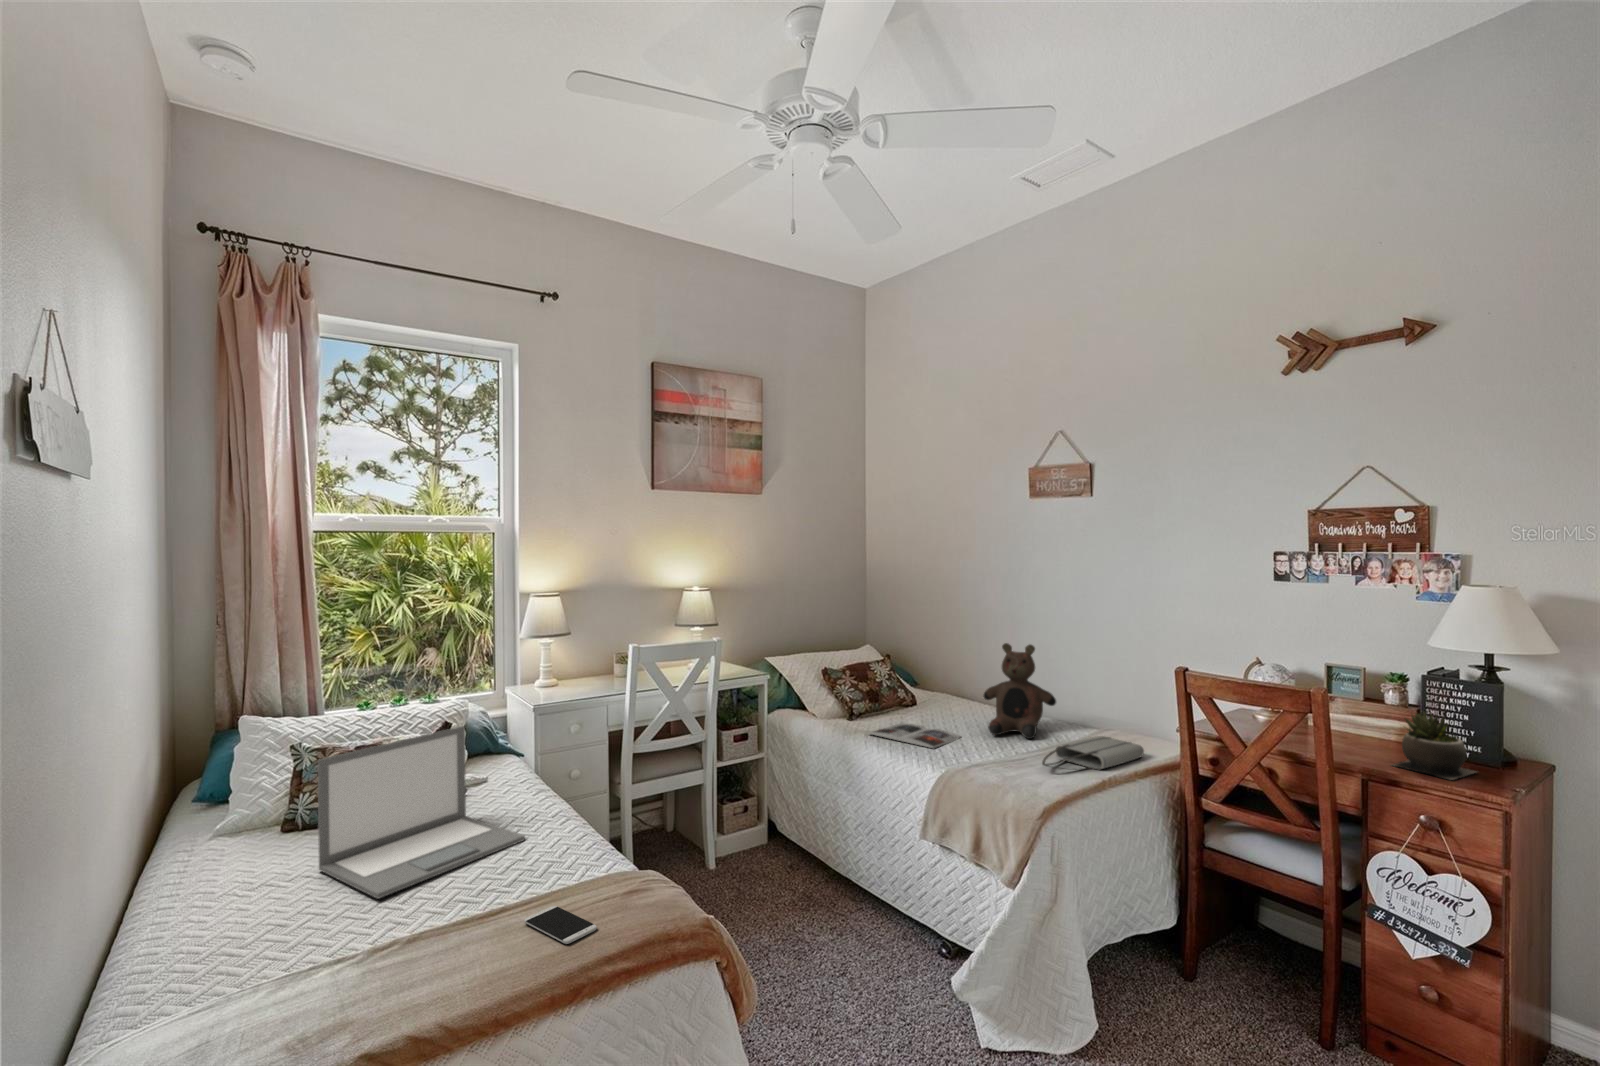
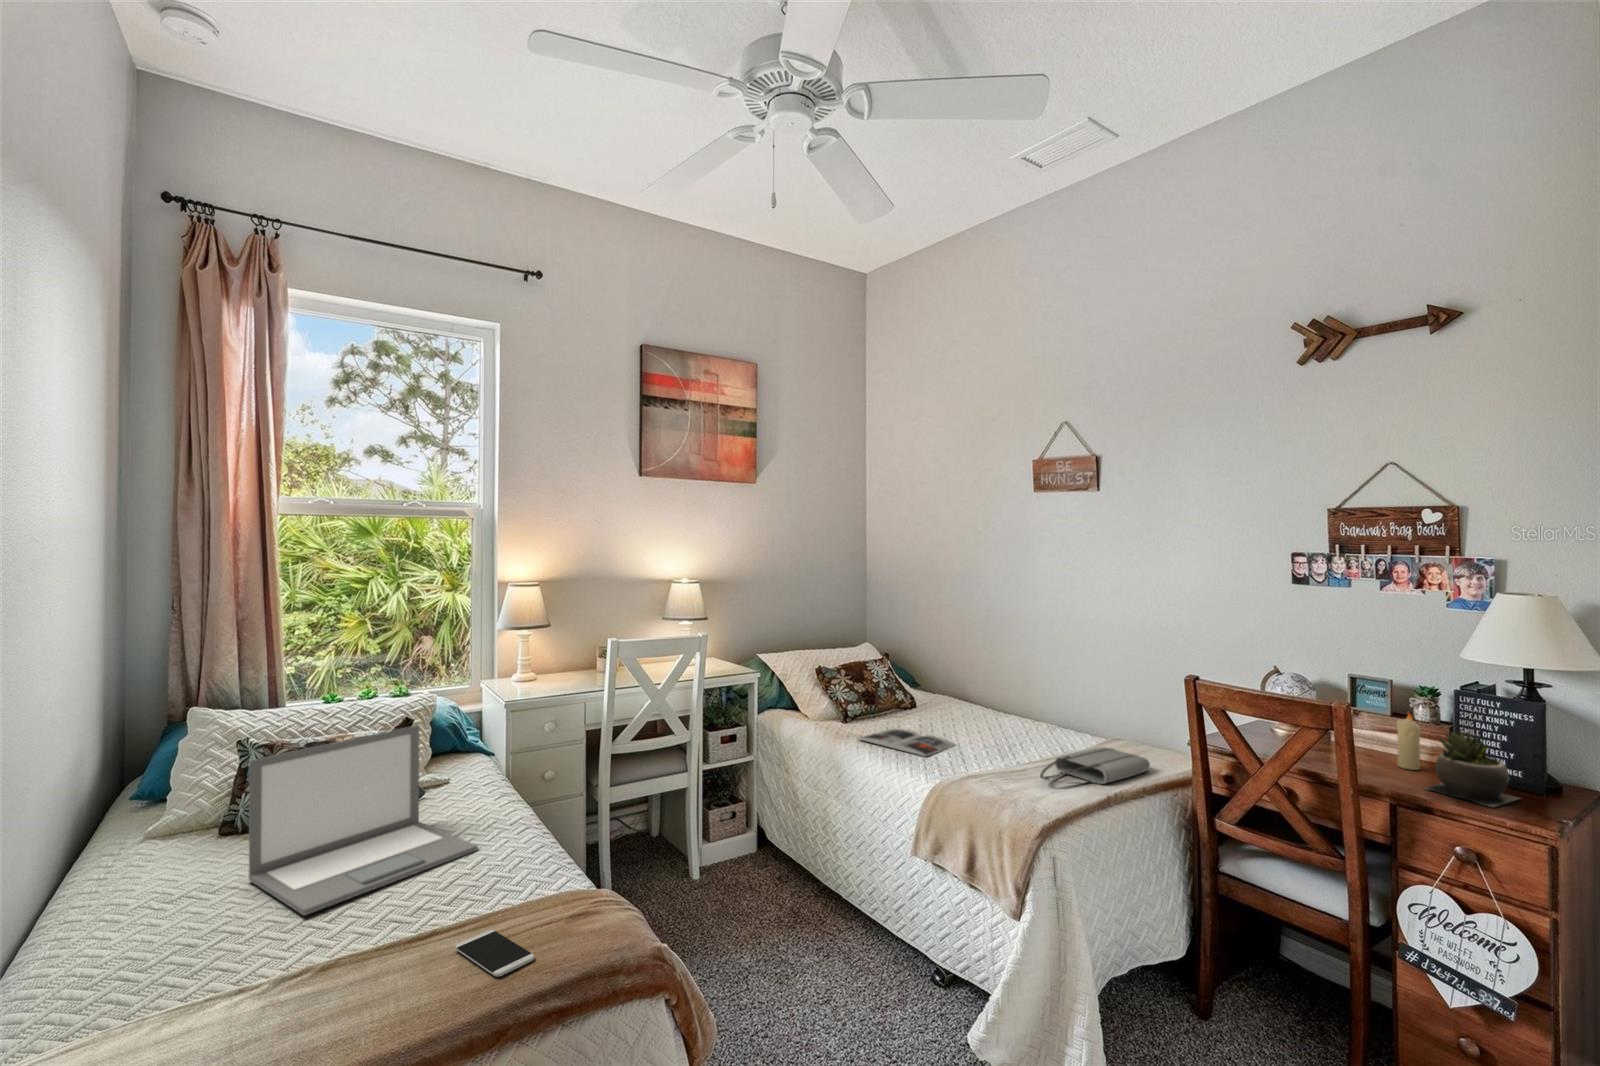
teddy bear: present [983,643,1056,739] -> none [980,646,1057,749]
candle: none [1368,695,1390,749] -> present [1397,713,1421,770]

